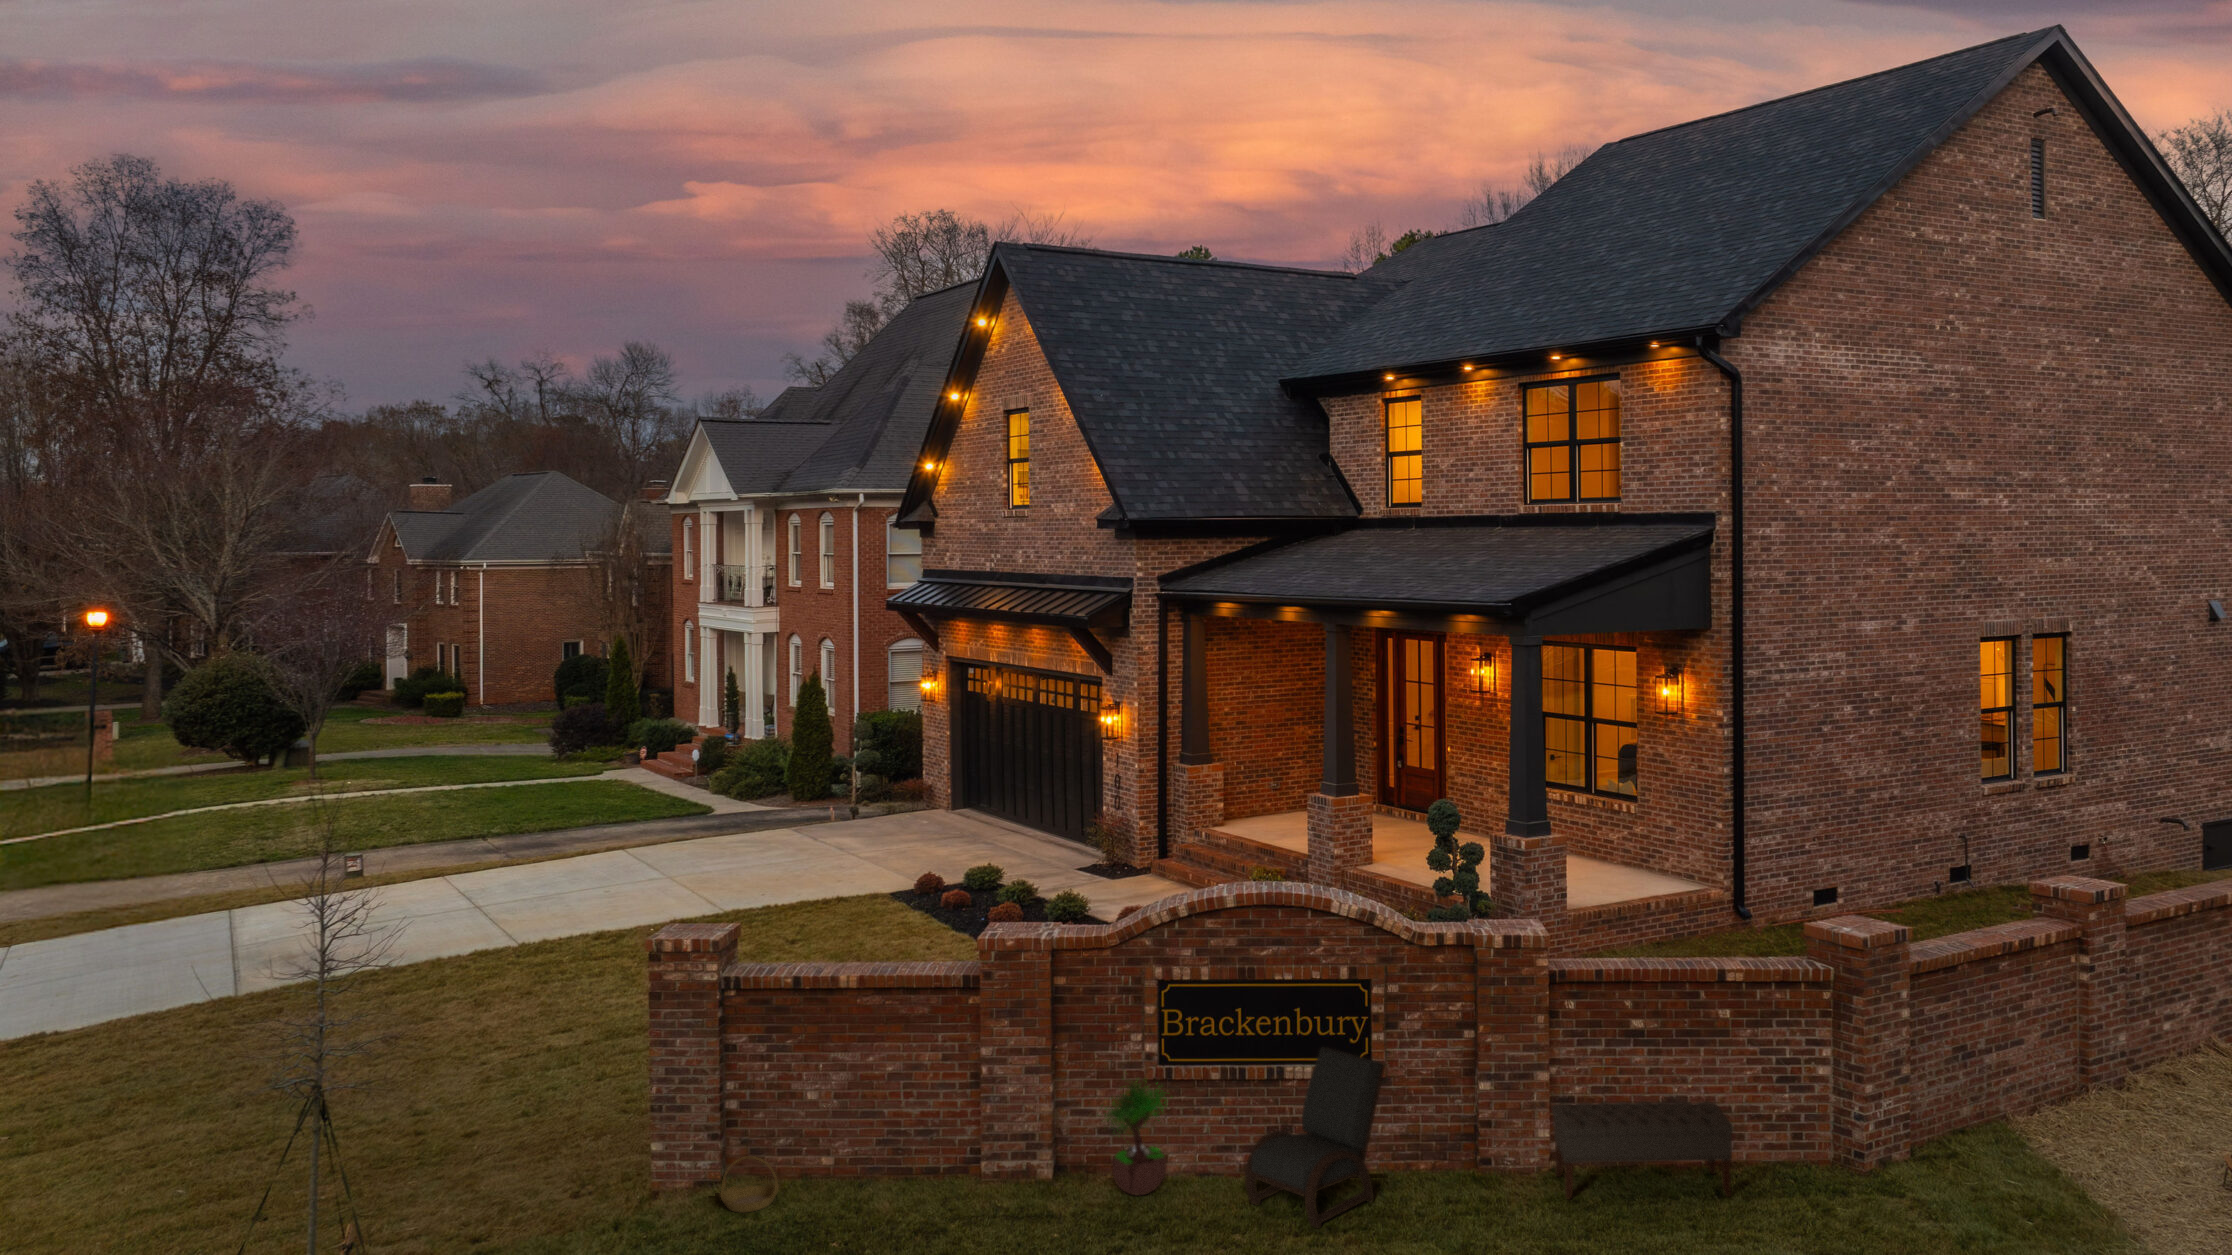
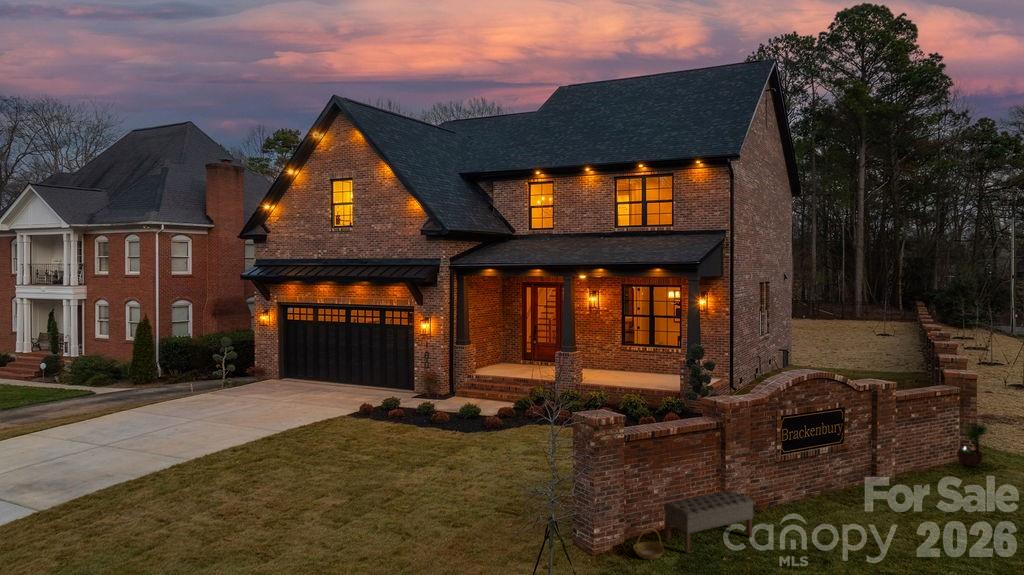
lounge chair: present [1245,1047,1385,1229] -> none [828,437,885,513]
potted tree: present [1098,1080,1166,1196] -> present [957,422,988,466]
bench: present [1551,1101,1733,1199] -> present [664,491,754,553]

